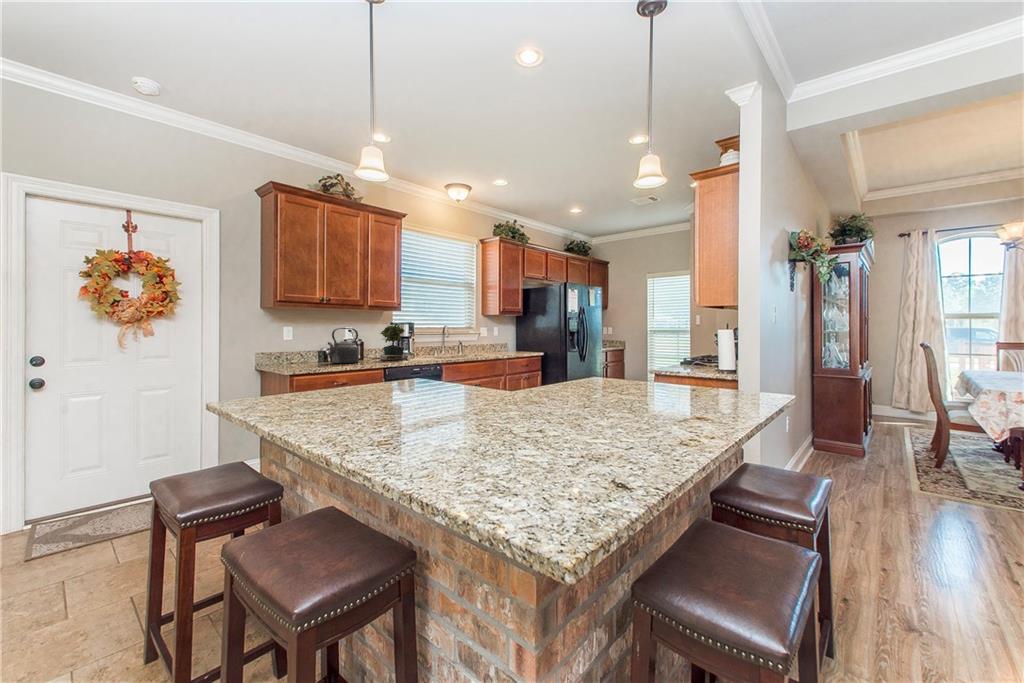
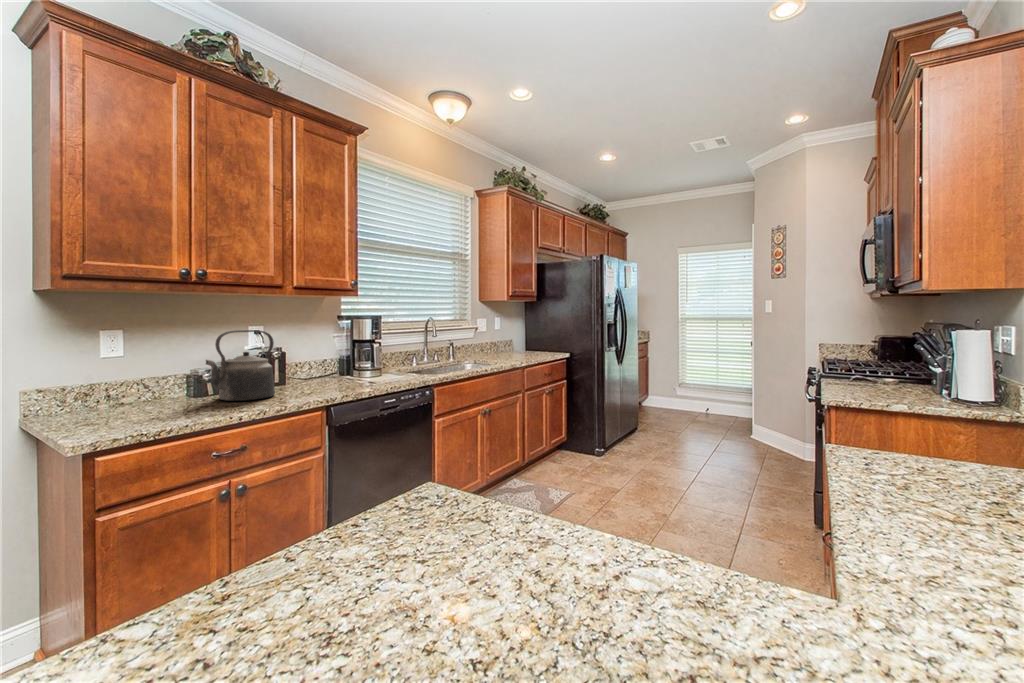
potted plant: present [380,323,409,360] -> none [301,318,372,385]

